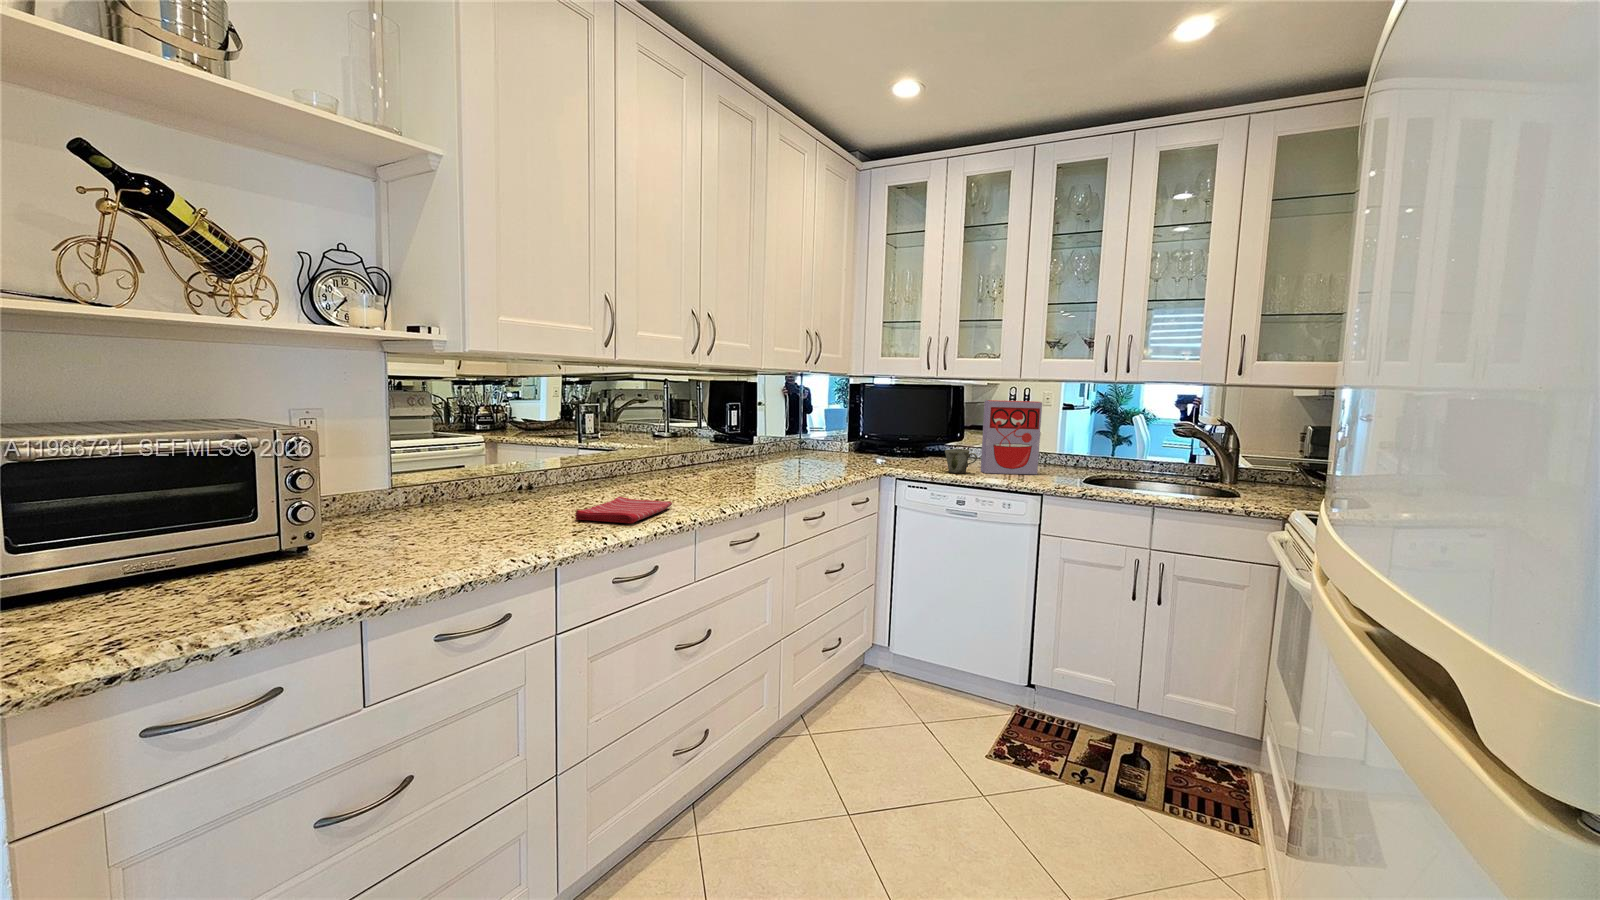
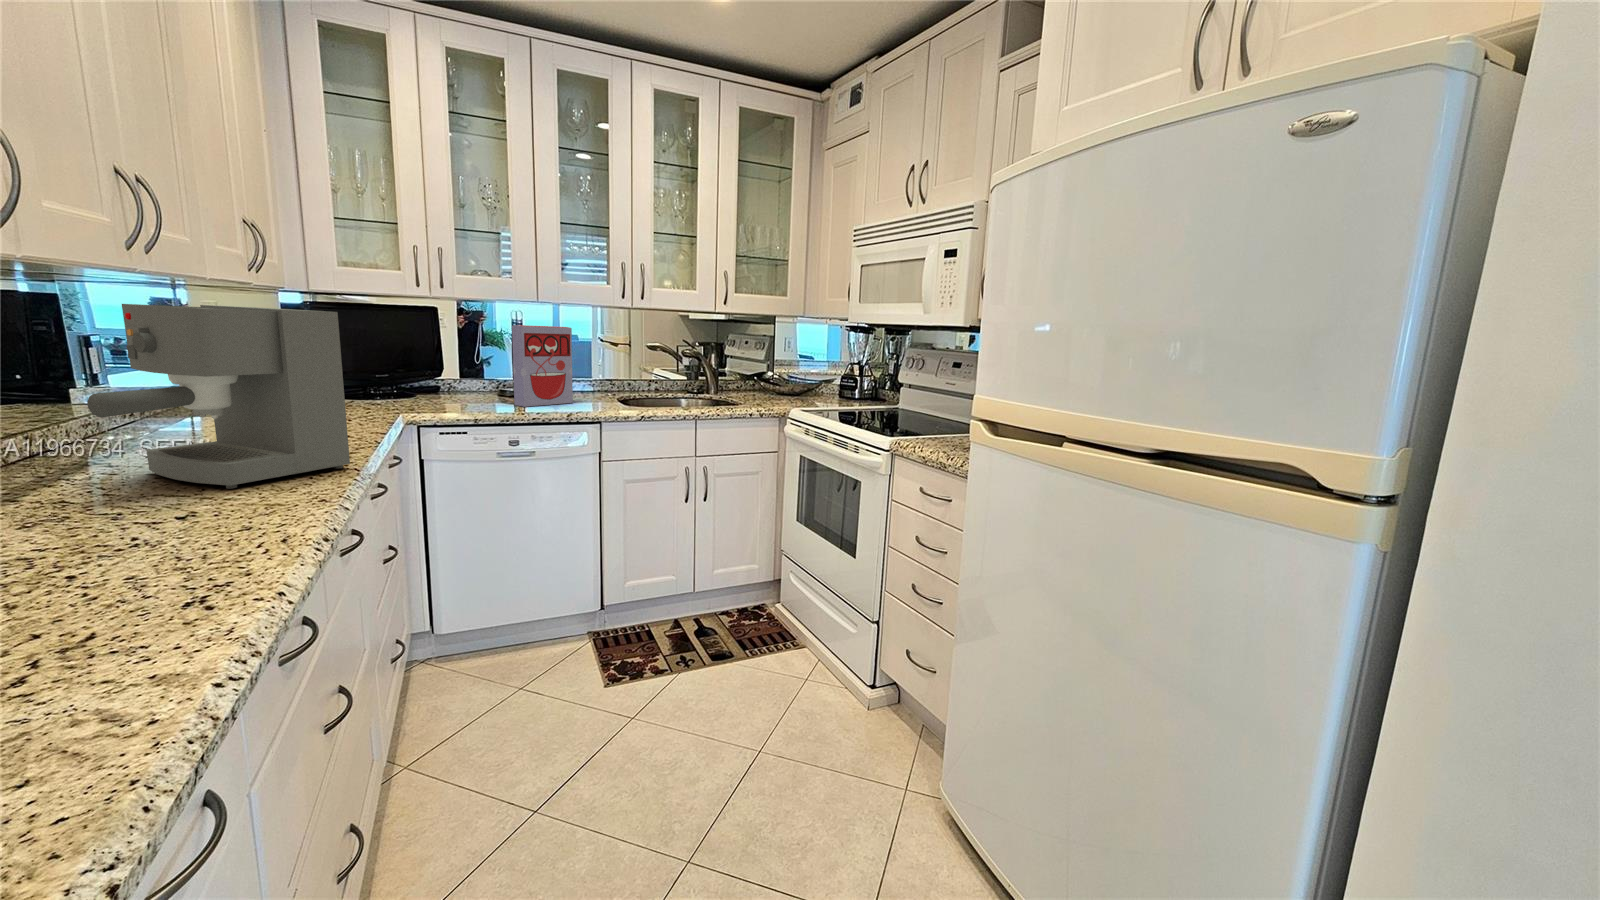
coffee maker: none [658,388,779,495] -> present [87,304,350,489]
mug: present [945,449,977,473] -> none [478,382,518,410]
dish towel: present [575,496,672,523] -> none [59,509,238,584]

